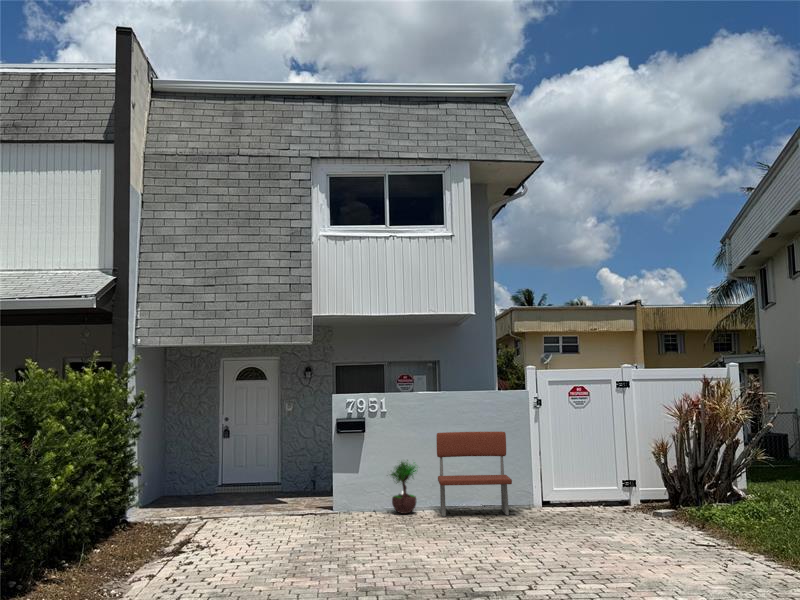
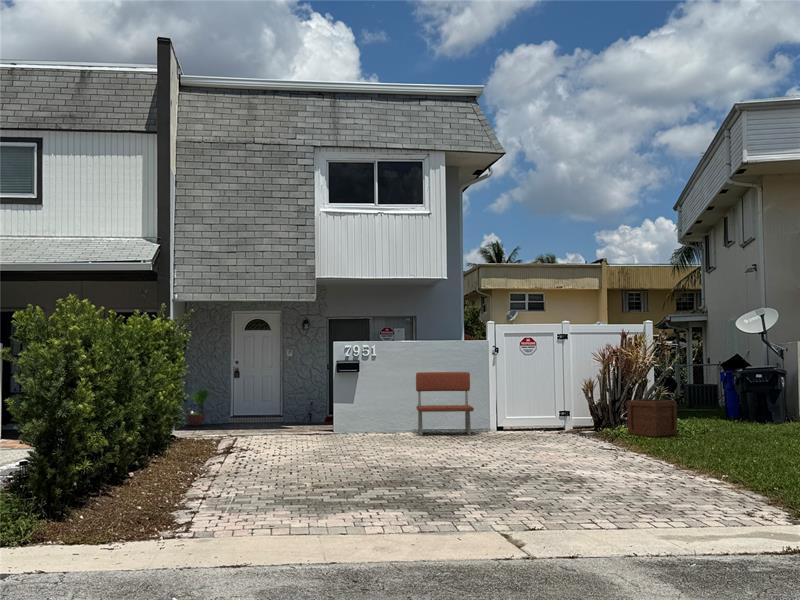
potted tree: present [391,460,417,514] -> present [187,390,210,426]
wooden crate: none [715,465,786,519] -> present [627,399,677,437]

